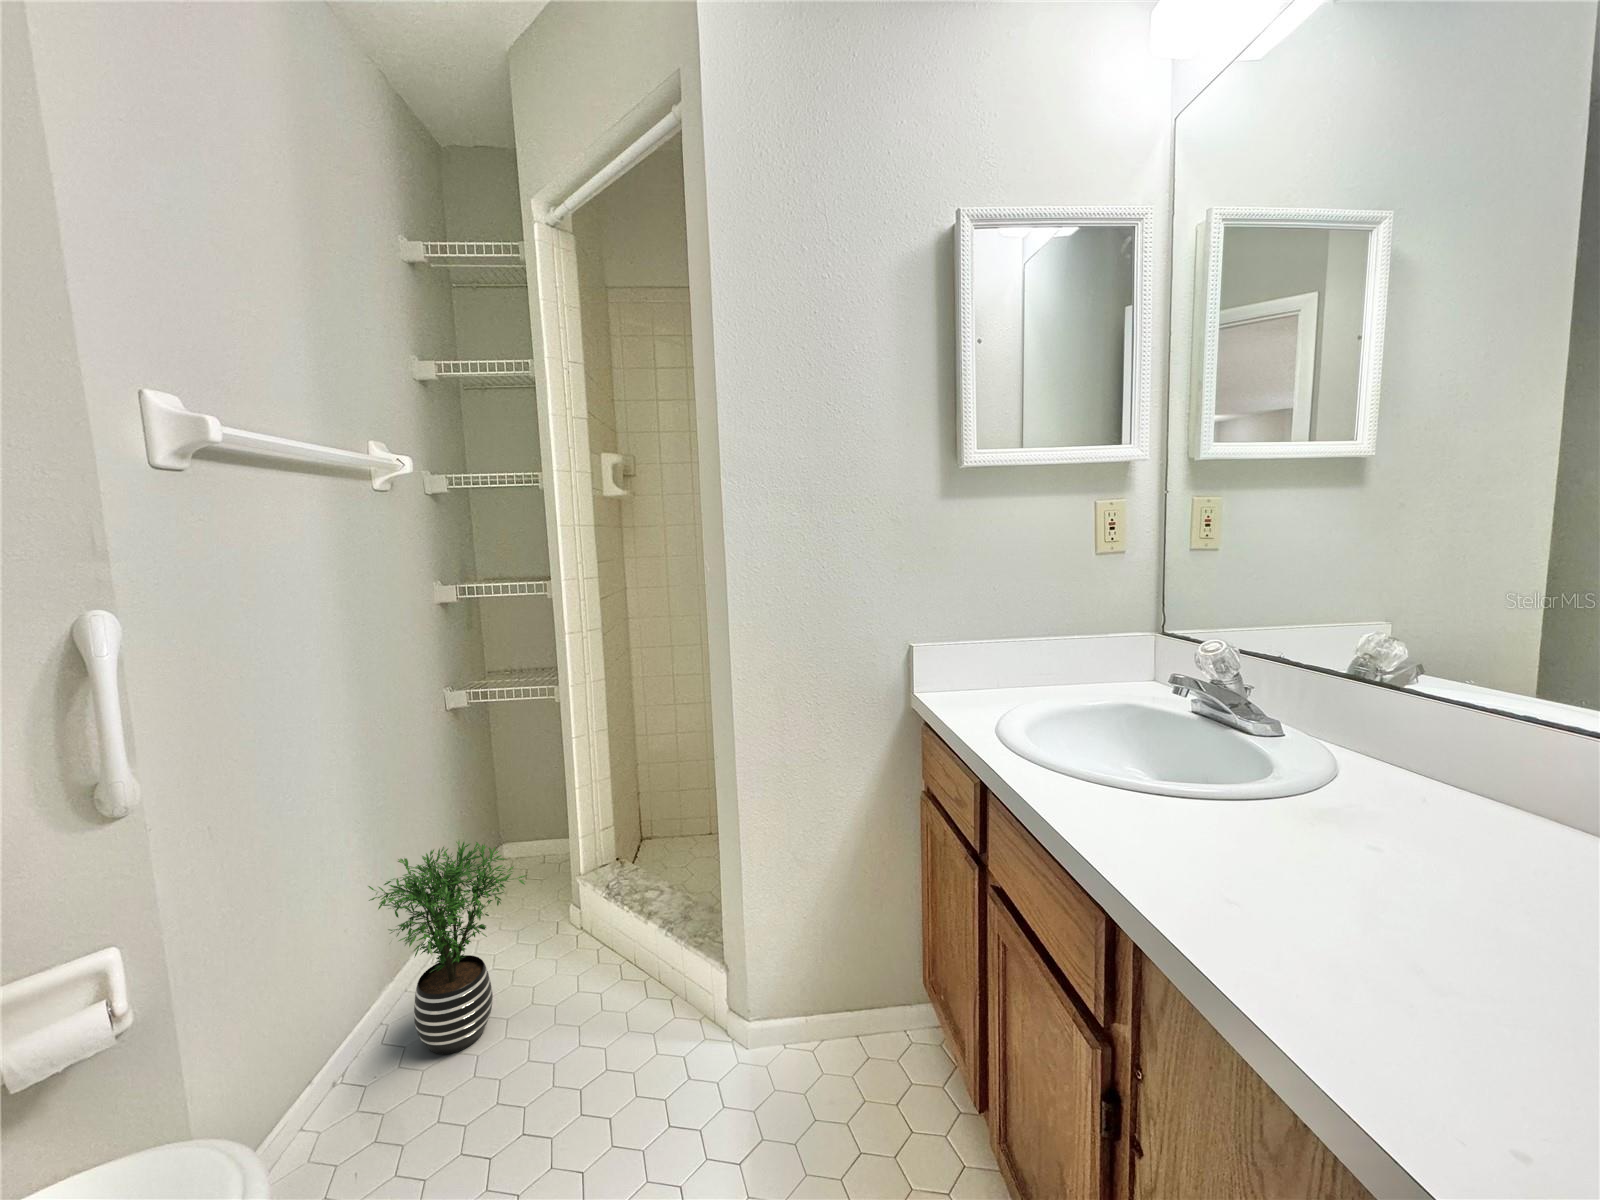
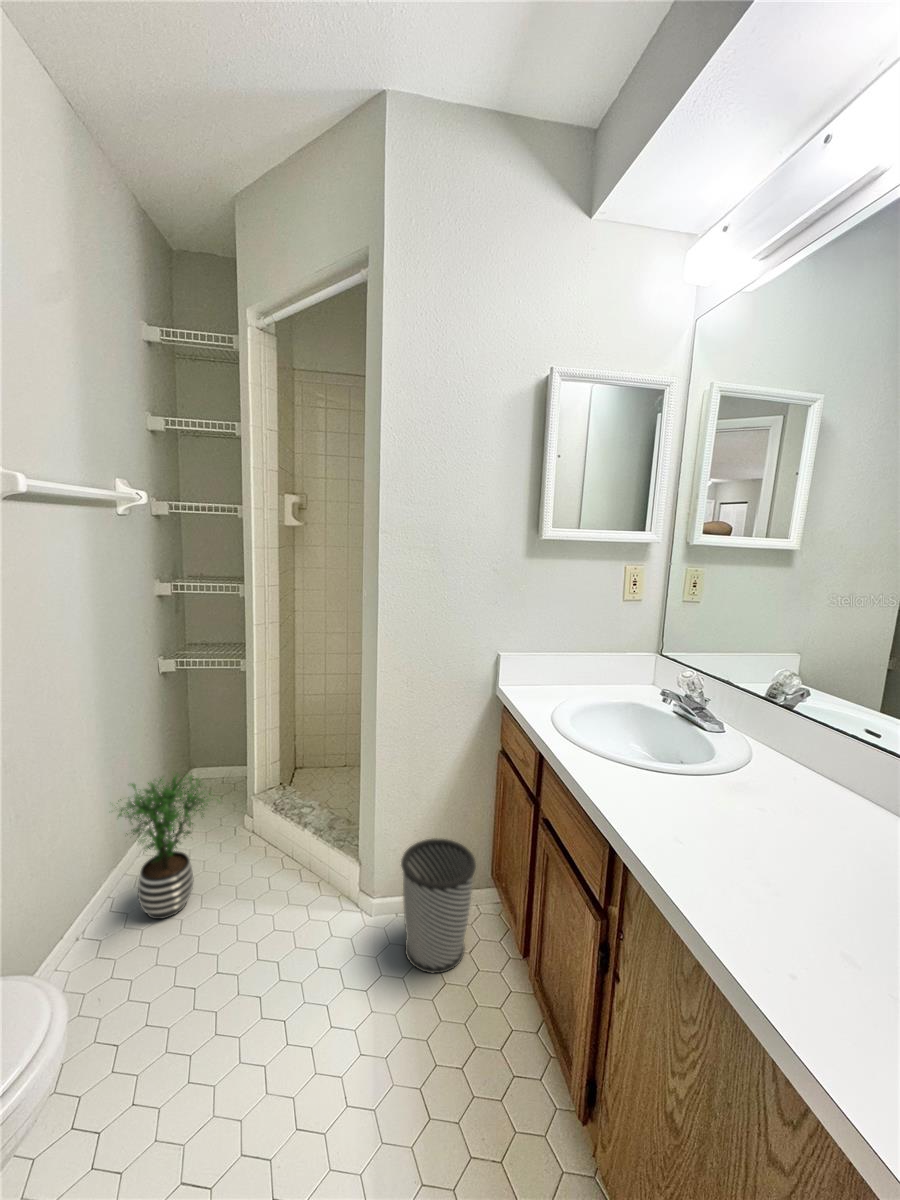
wastebasket: none [781,926,895,1135] -> present [401,838,476,973]

